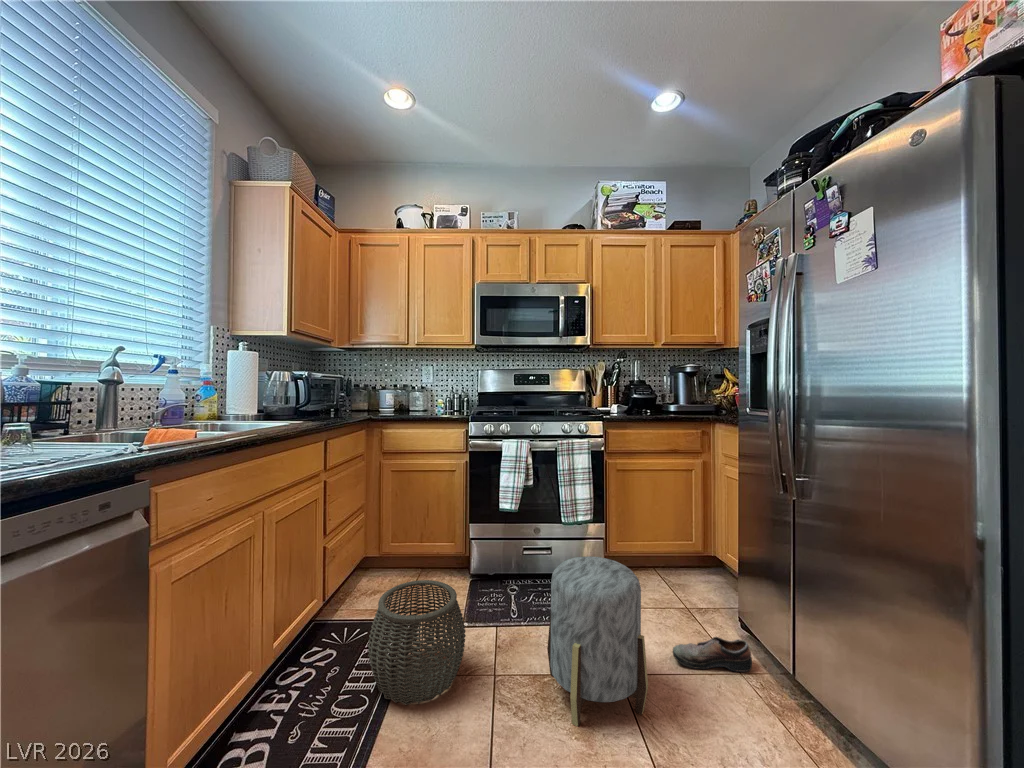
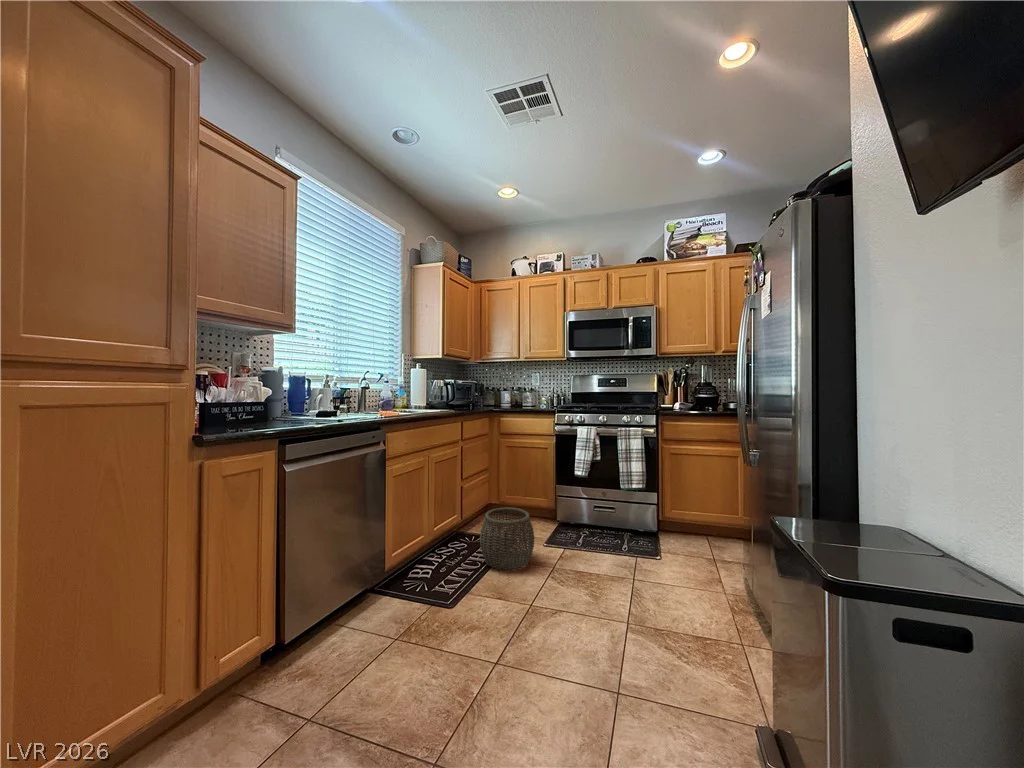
stool: present [547,556,648,727] -> none [581,501,638,597]
shoe: present [673,637,752,672] -> none [673,568,731,593]

